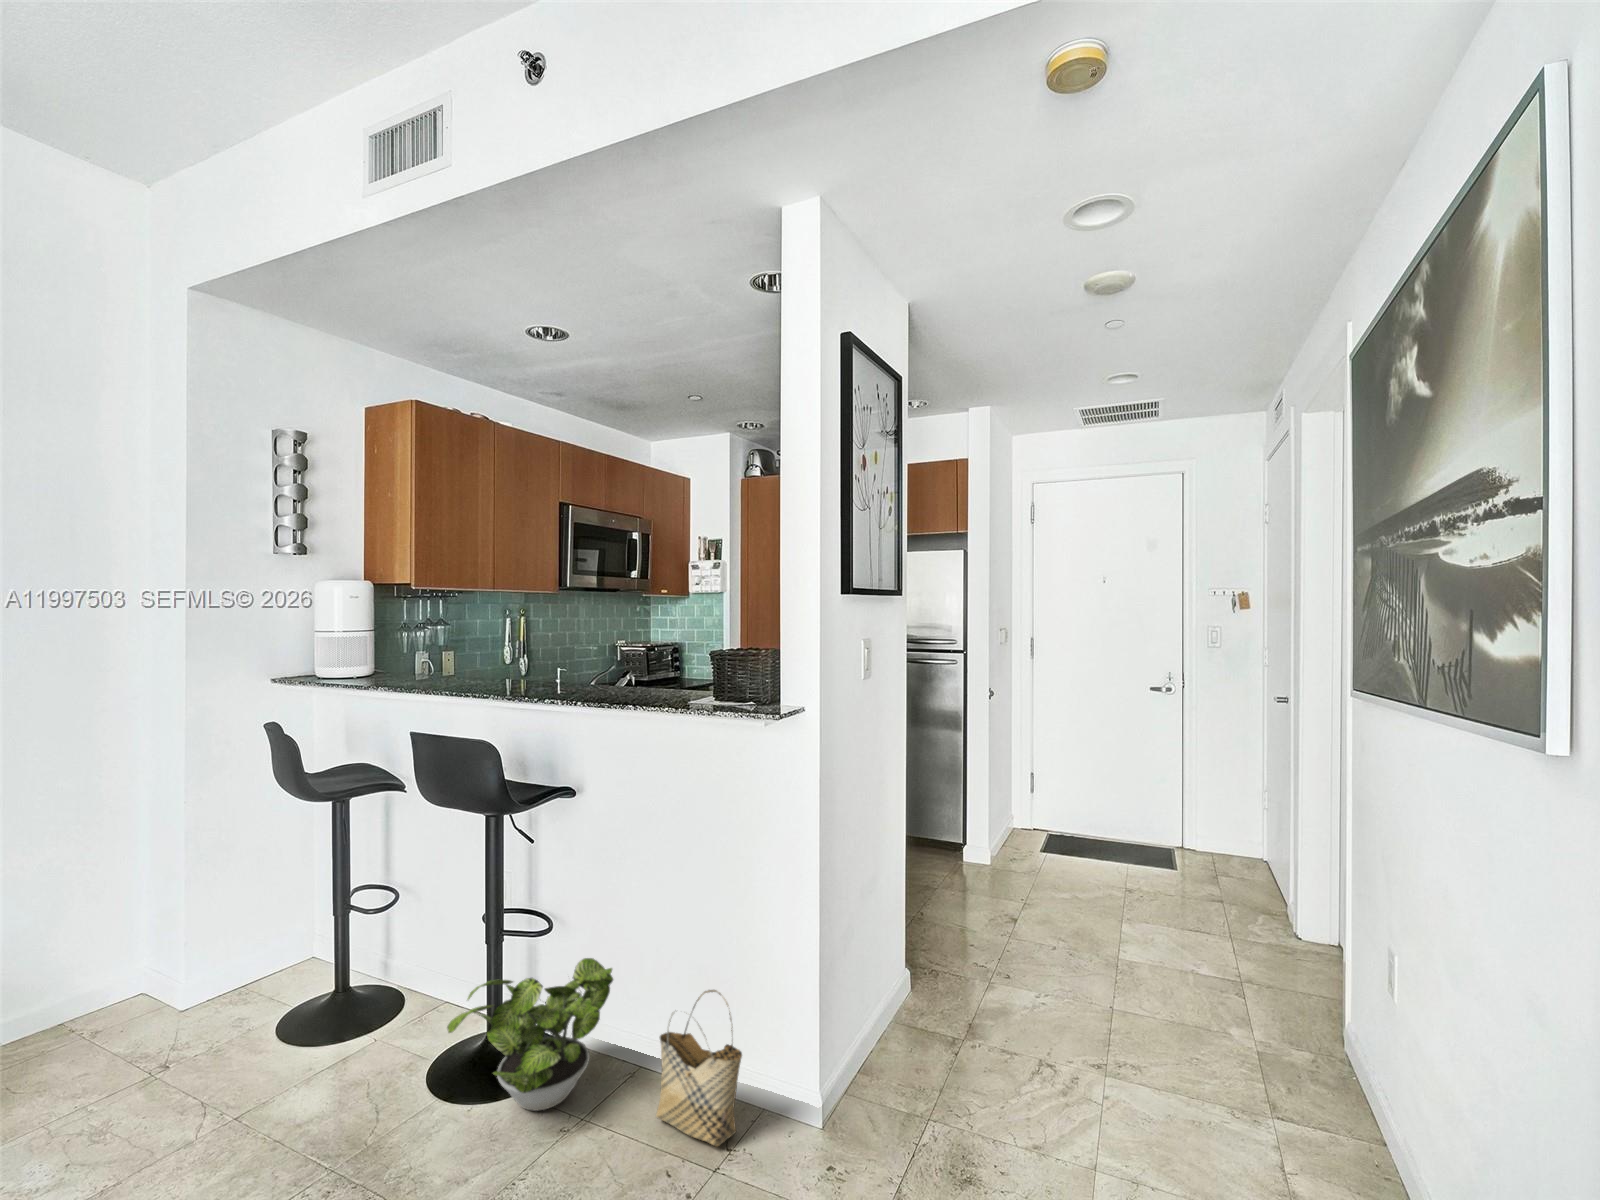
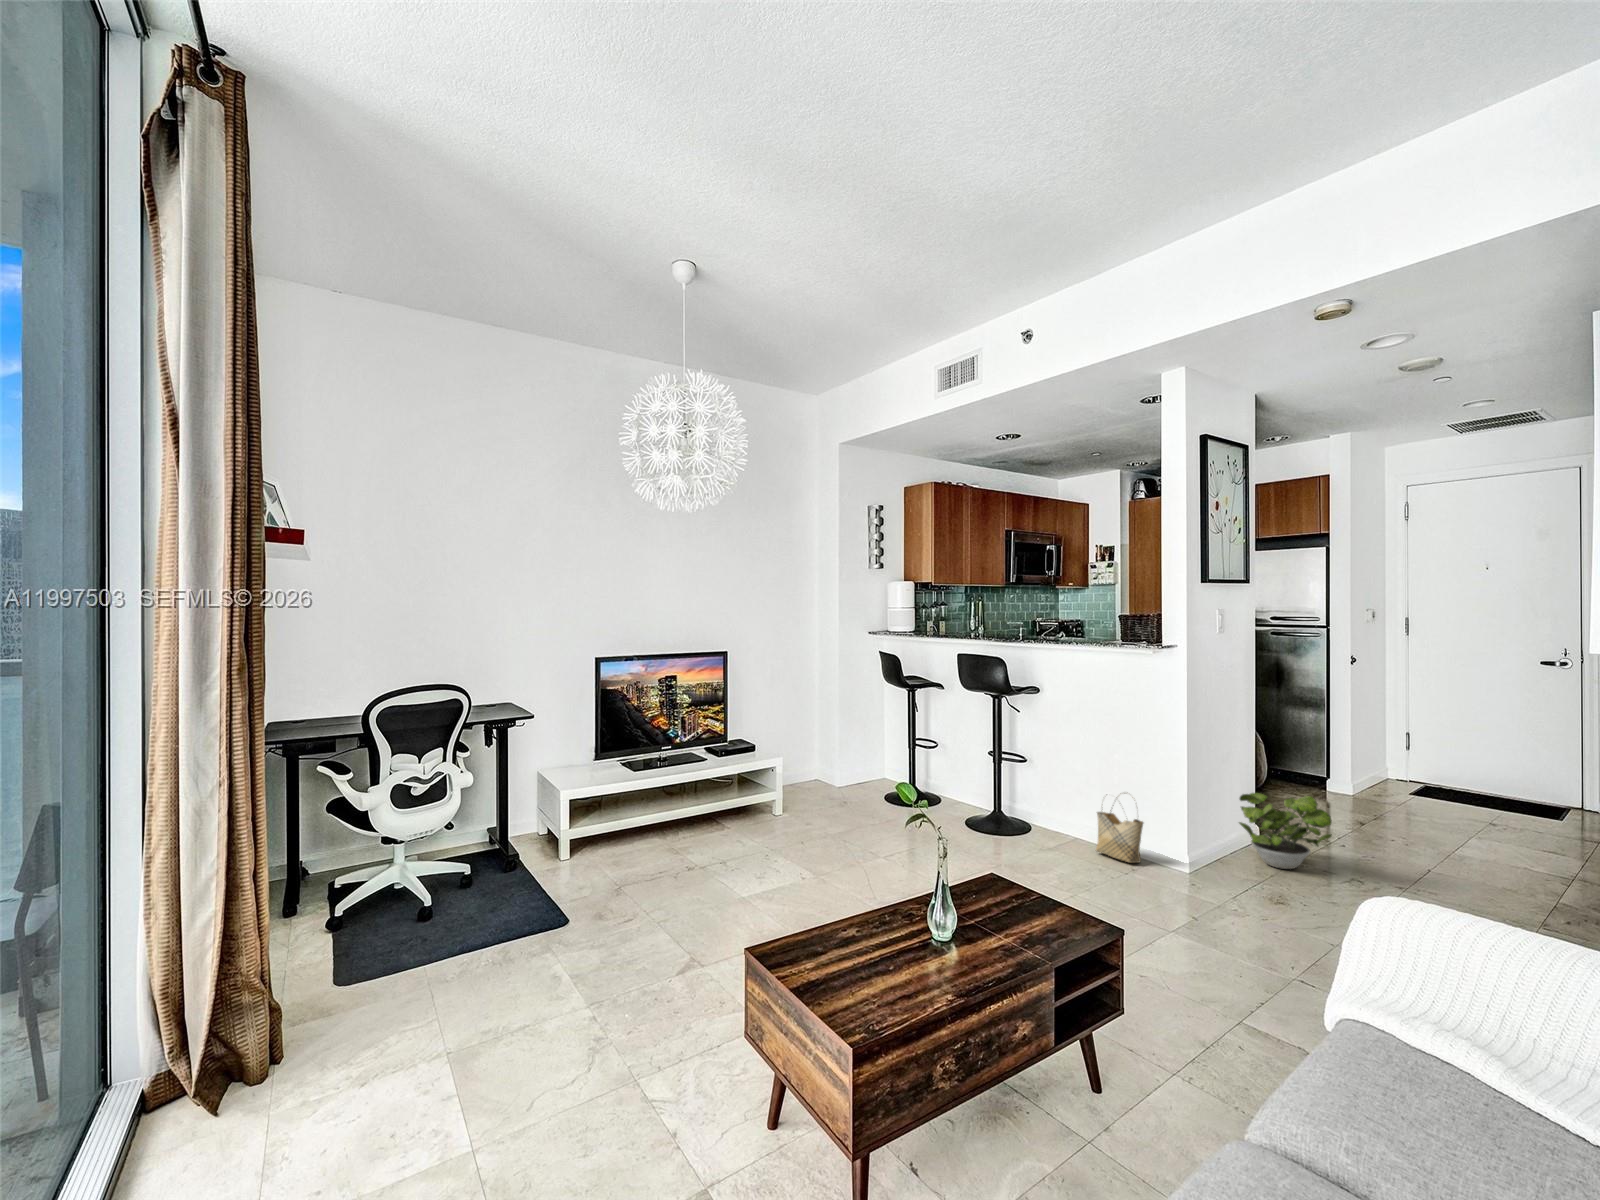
potted plant: present [447,958,613,1111] -> present [1239,793,1332,869]

